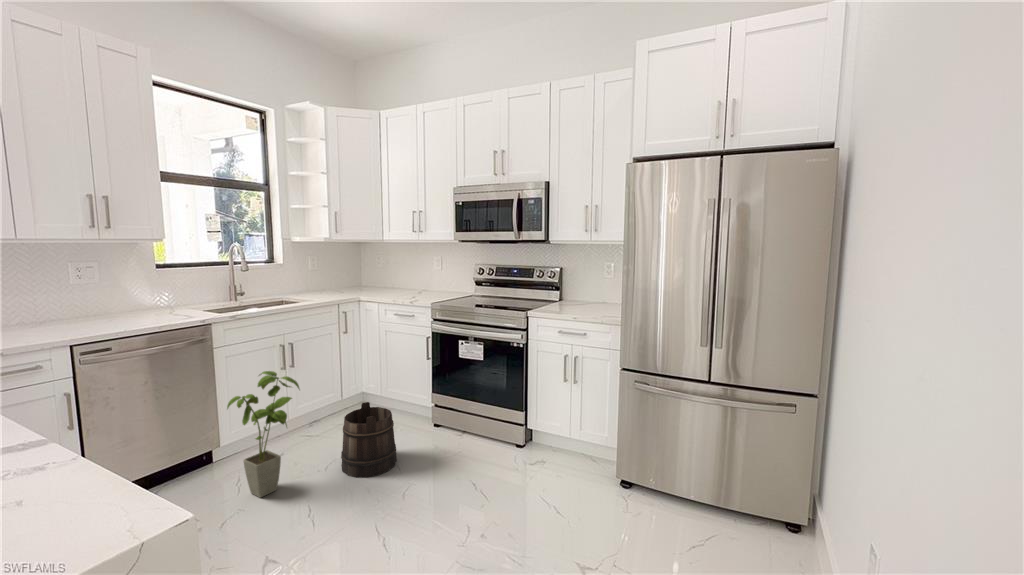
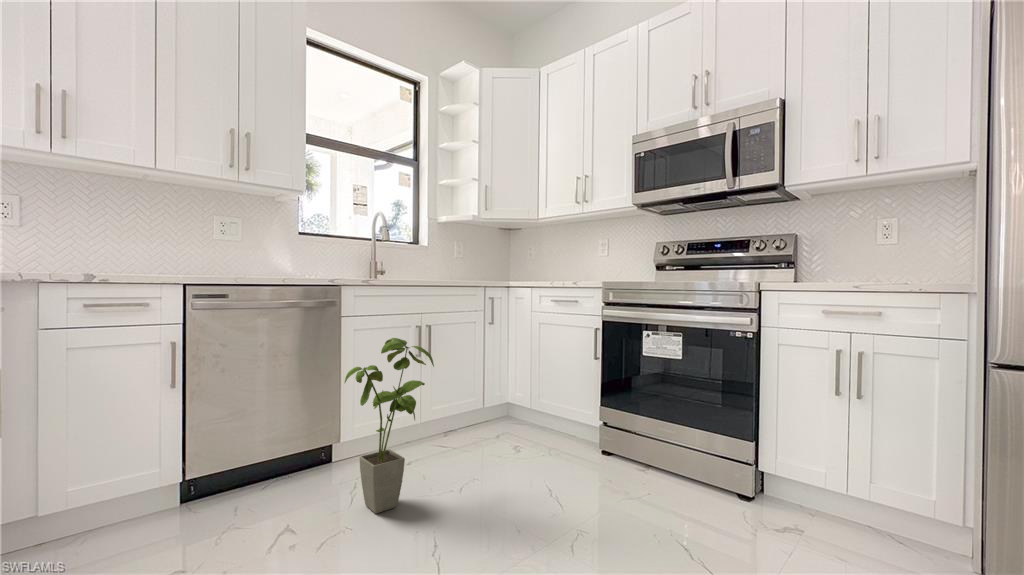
bucket: present [341,402,397,477] -> none [481,403,556,509]

